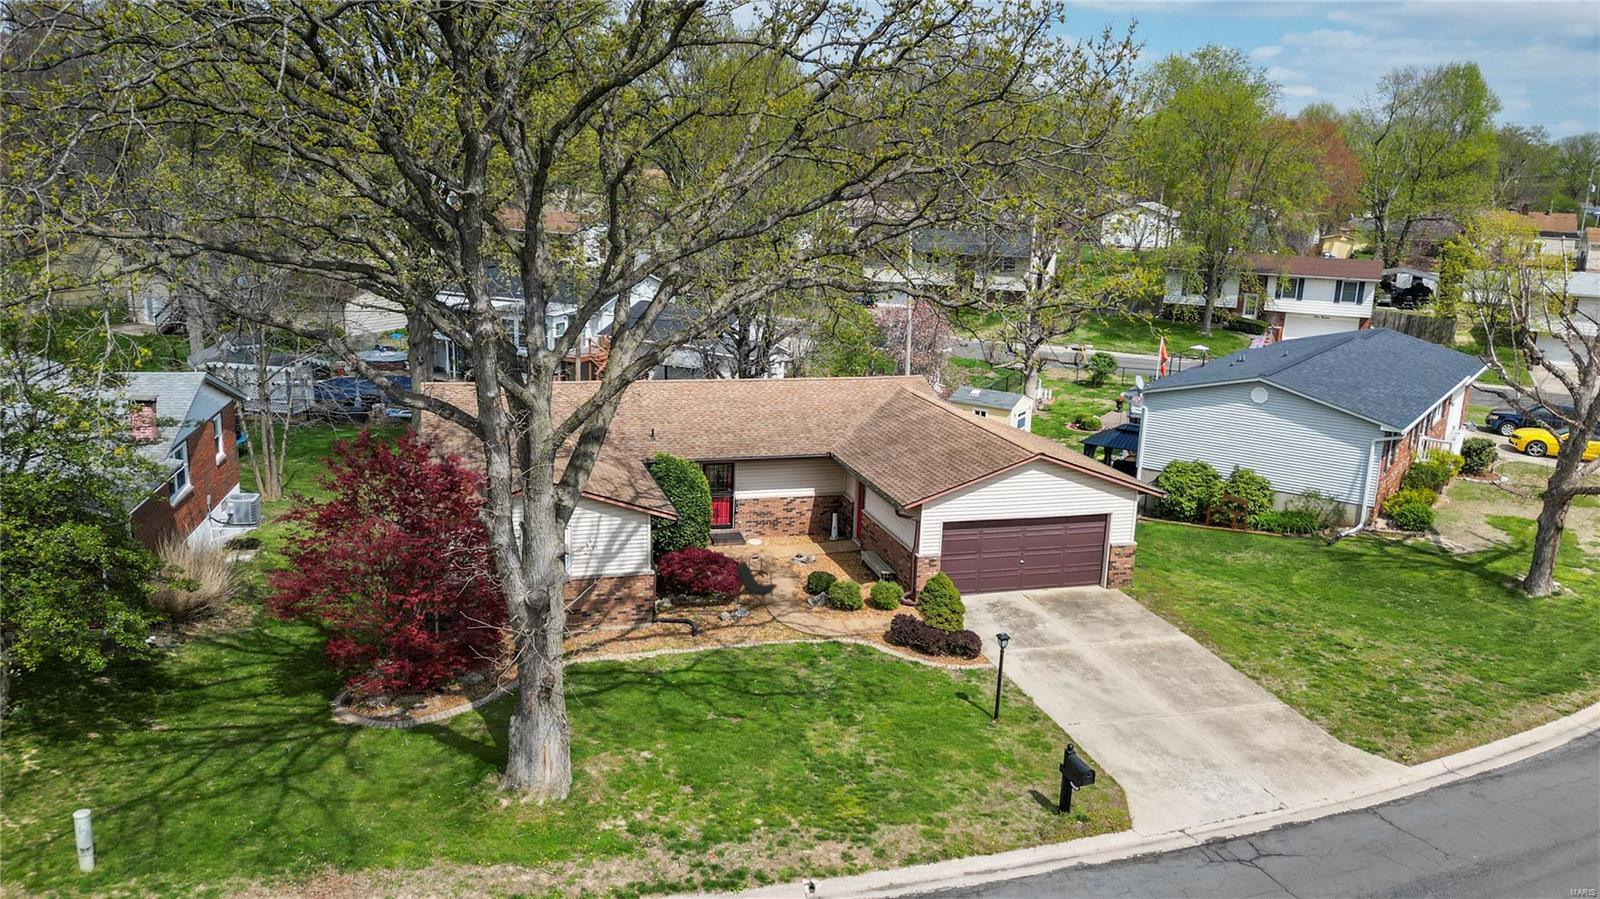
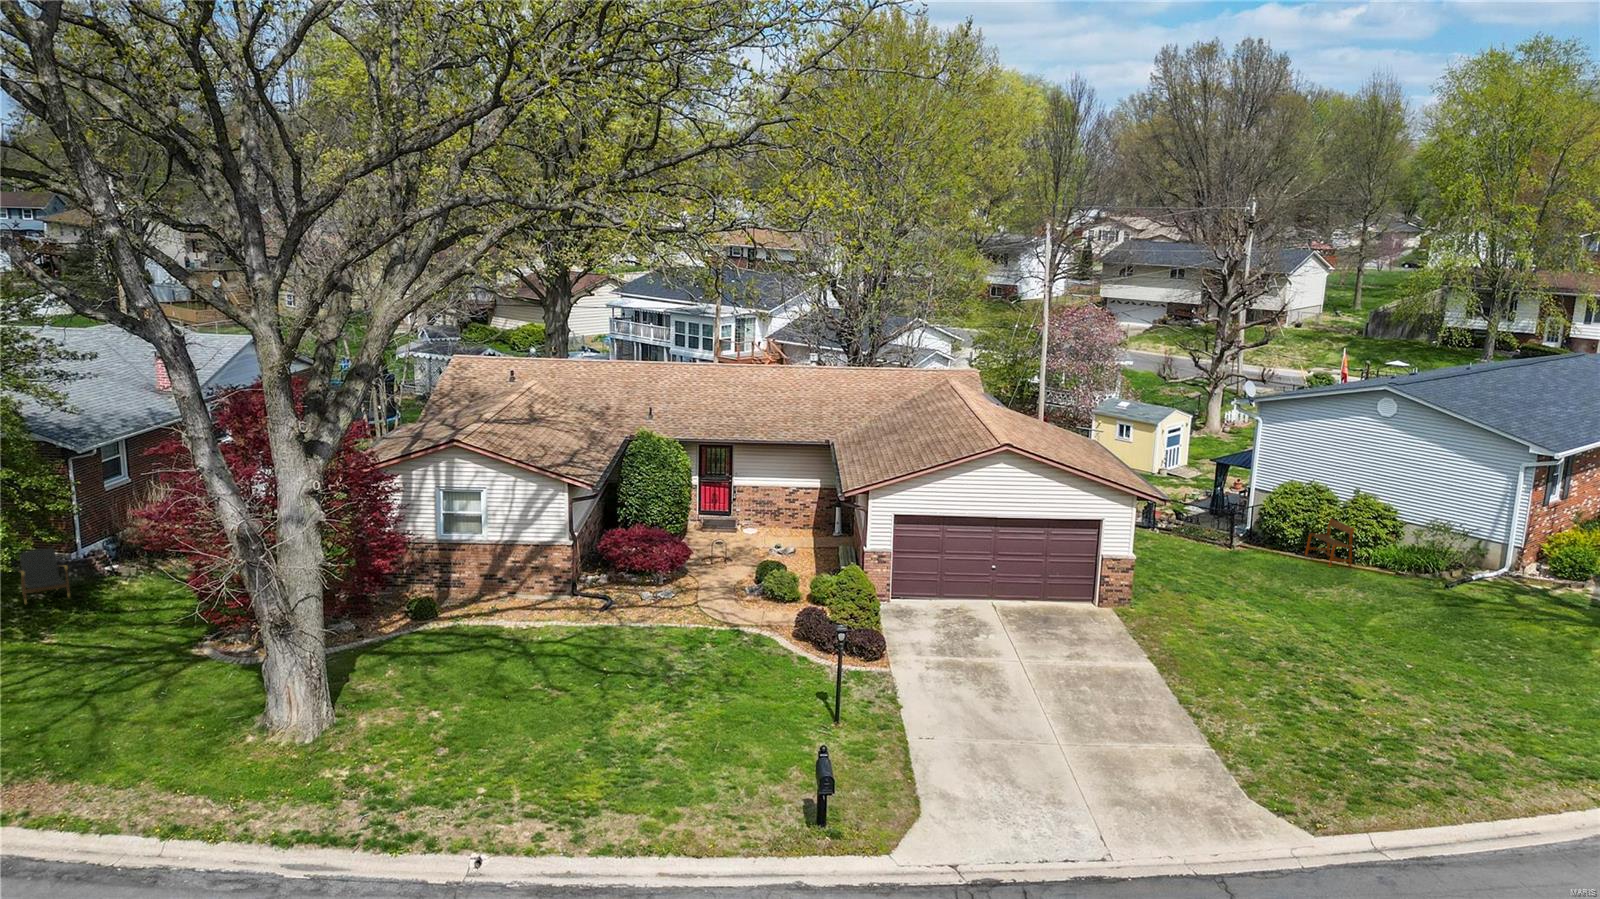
lounge chair: present [736,561,777,605] -> present [20,548,70,603]

